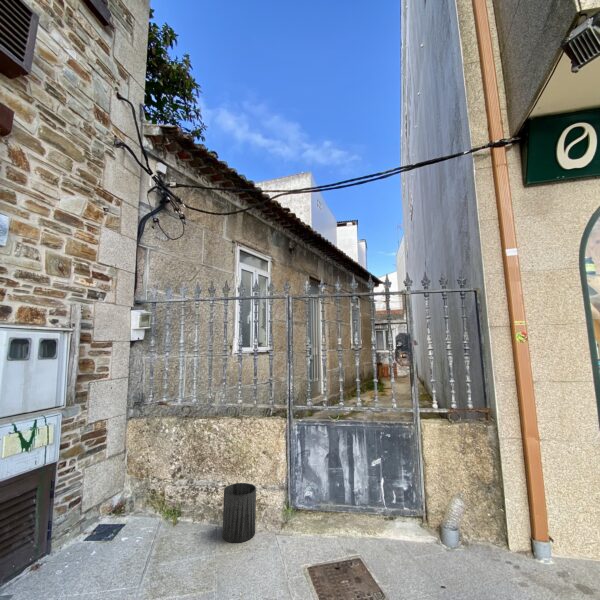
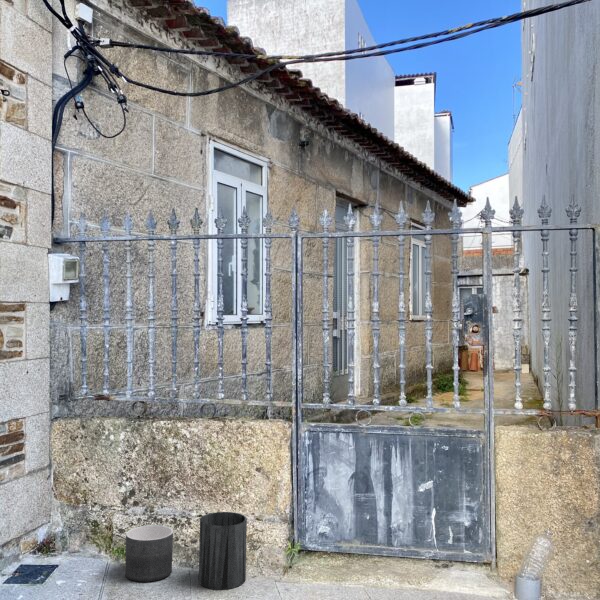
planter: none [171,493,206,537] -> present [125,525,173,582]

